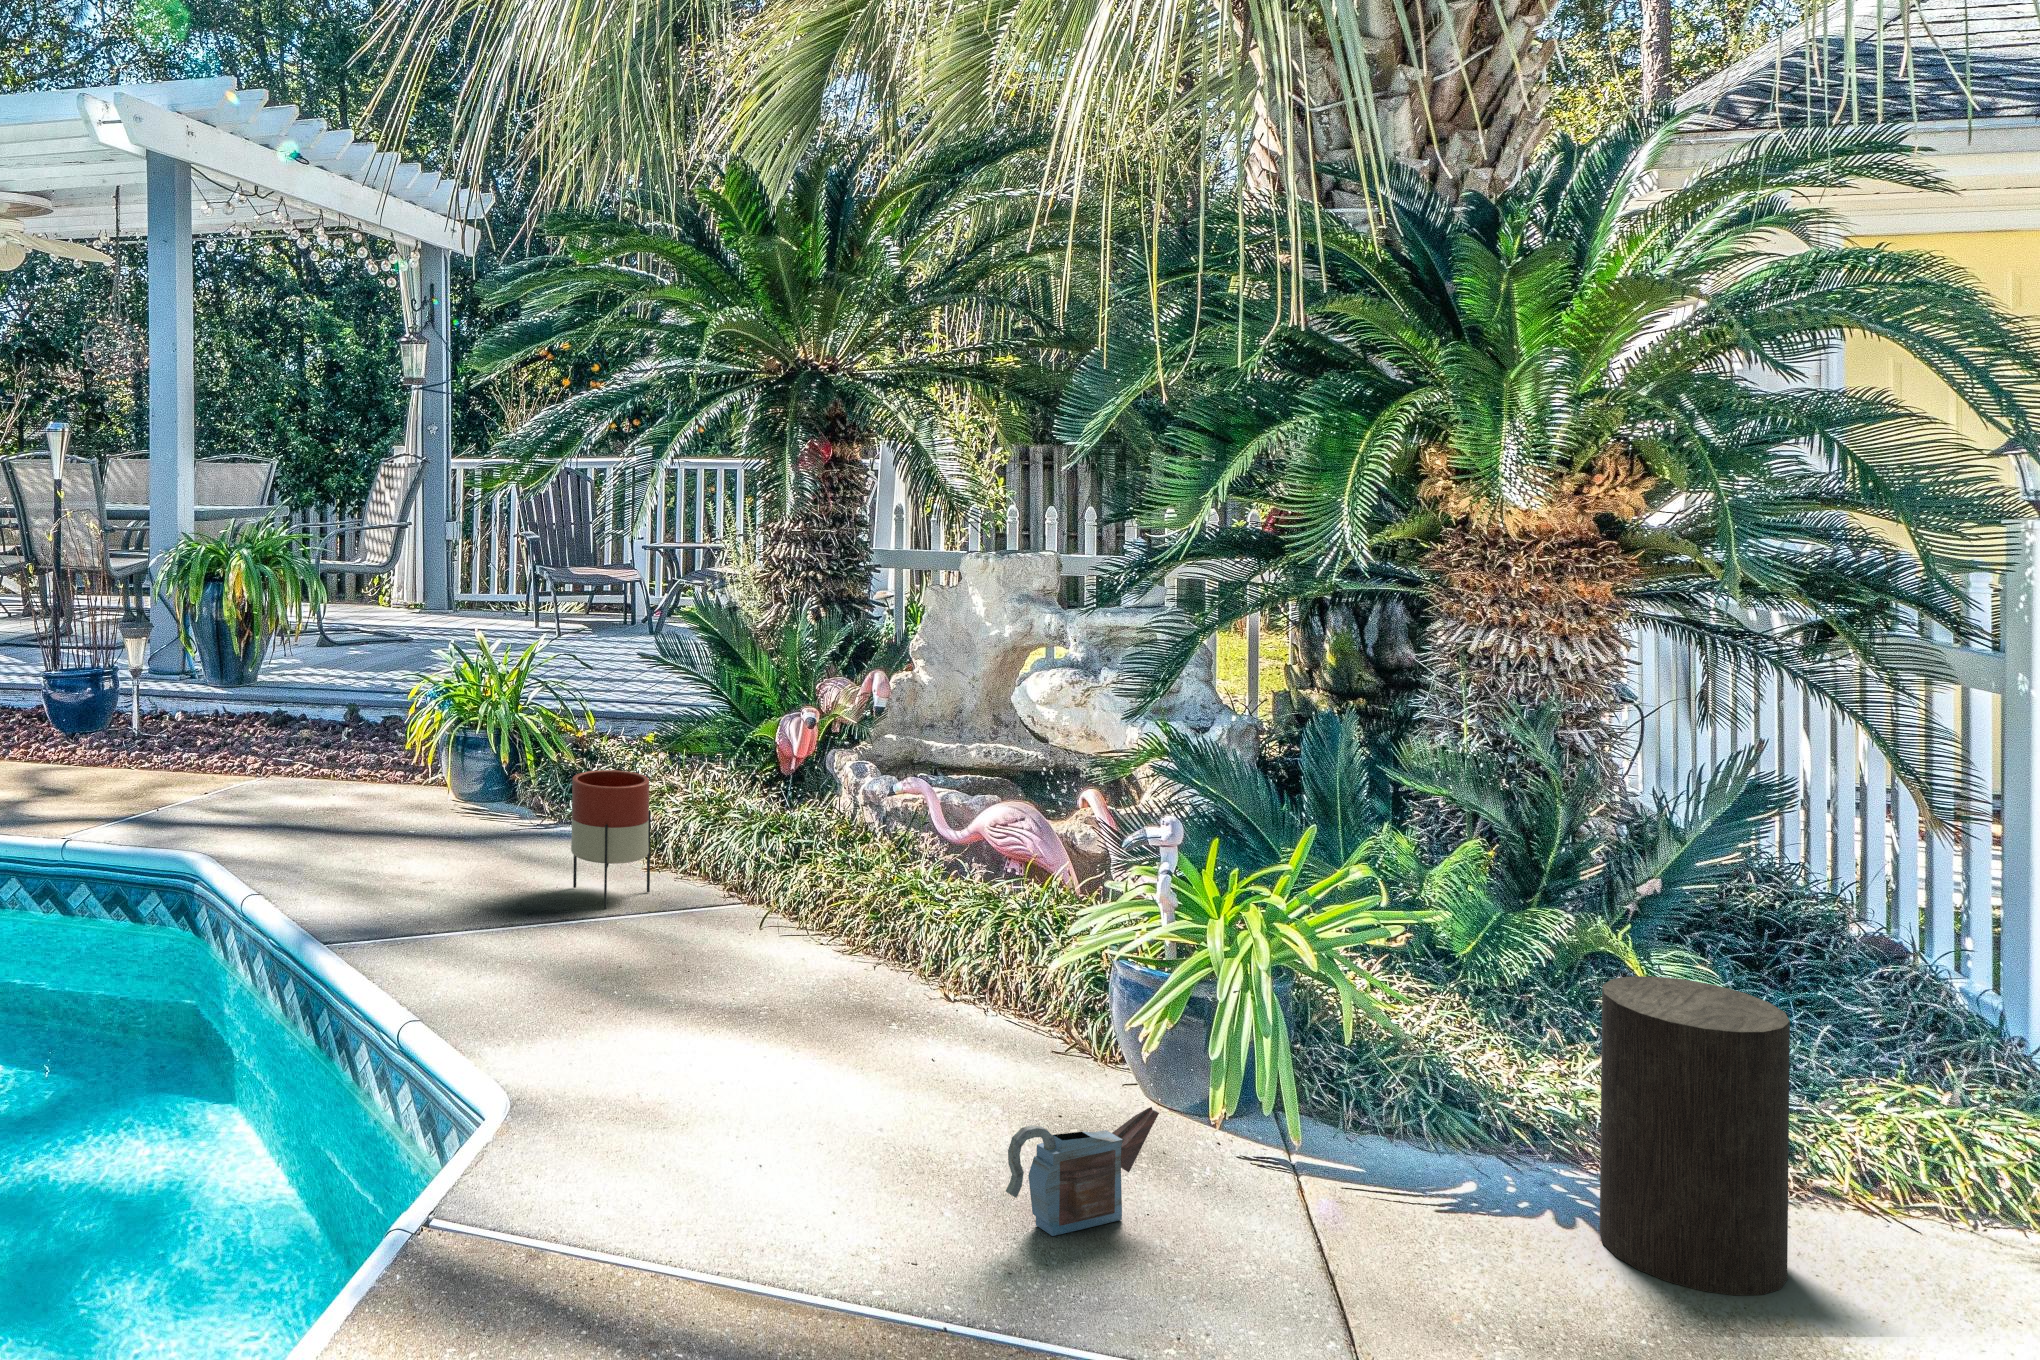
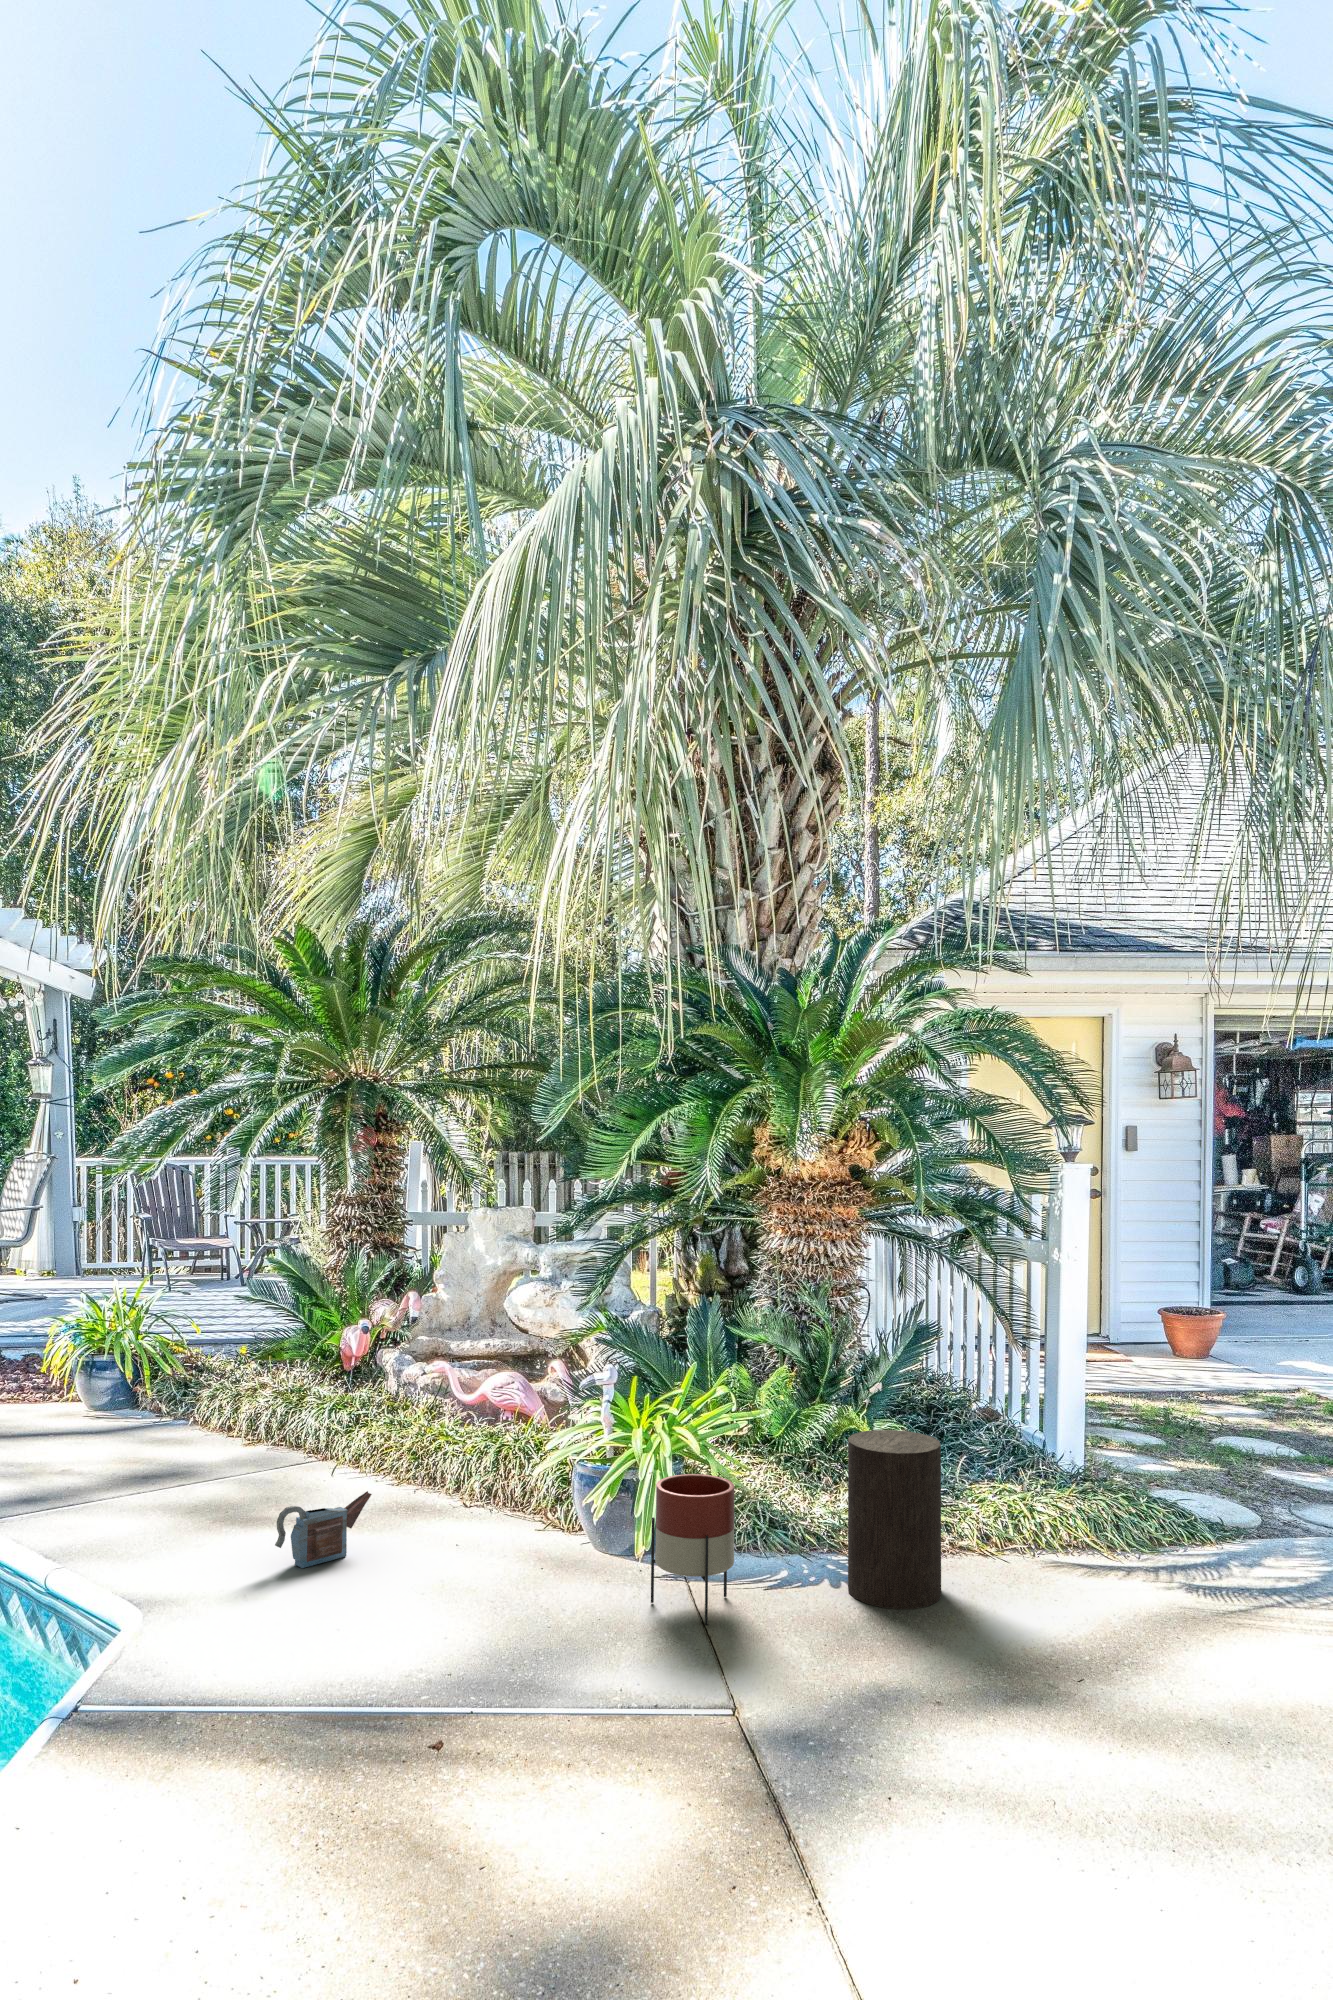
planter: present [571,770,651,909] -> present [651,1474,734,1625]
watering can: present [1006,1107,1159,1236] -> present [275,1491,372,1568]

